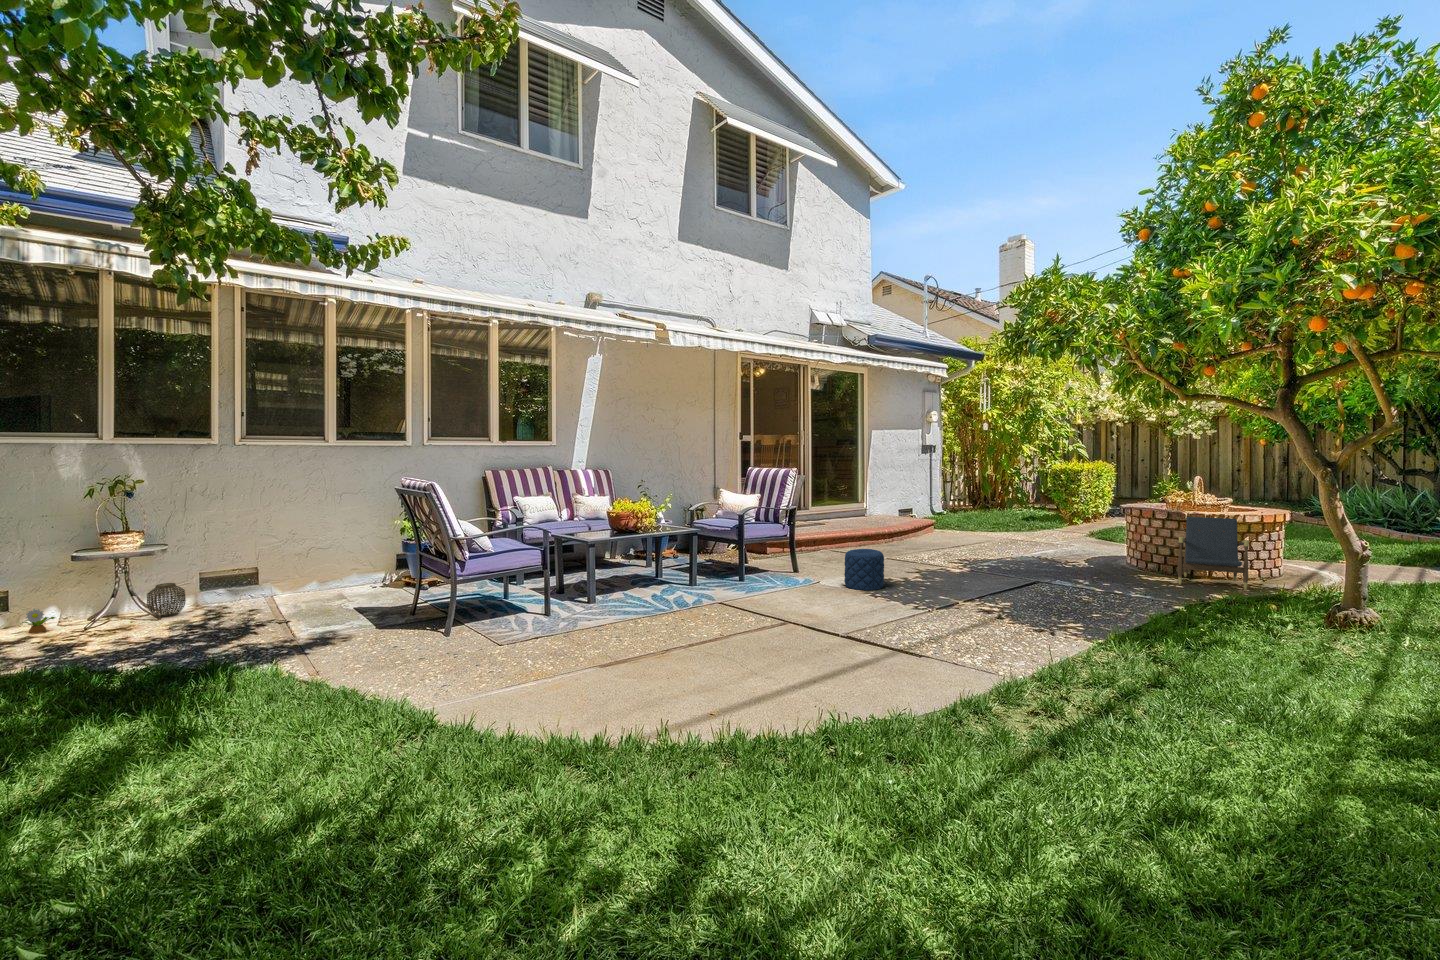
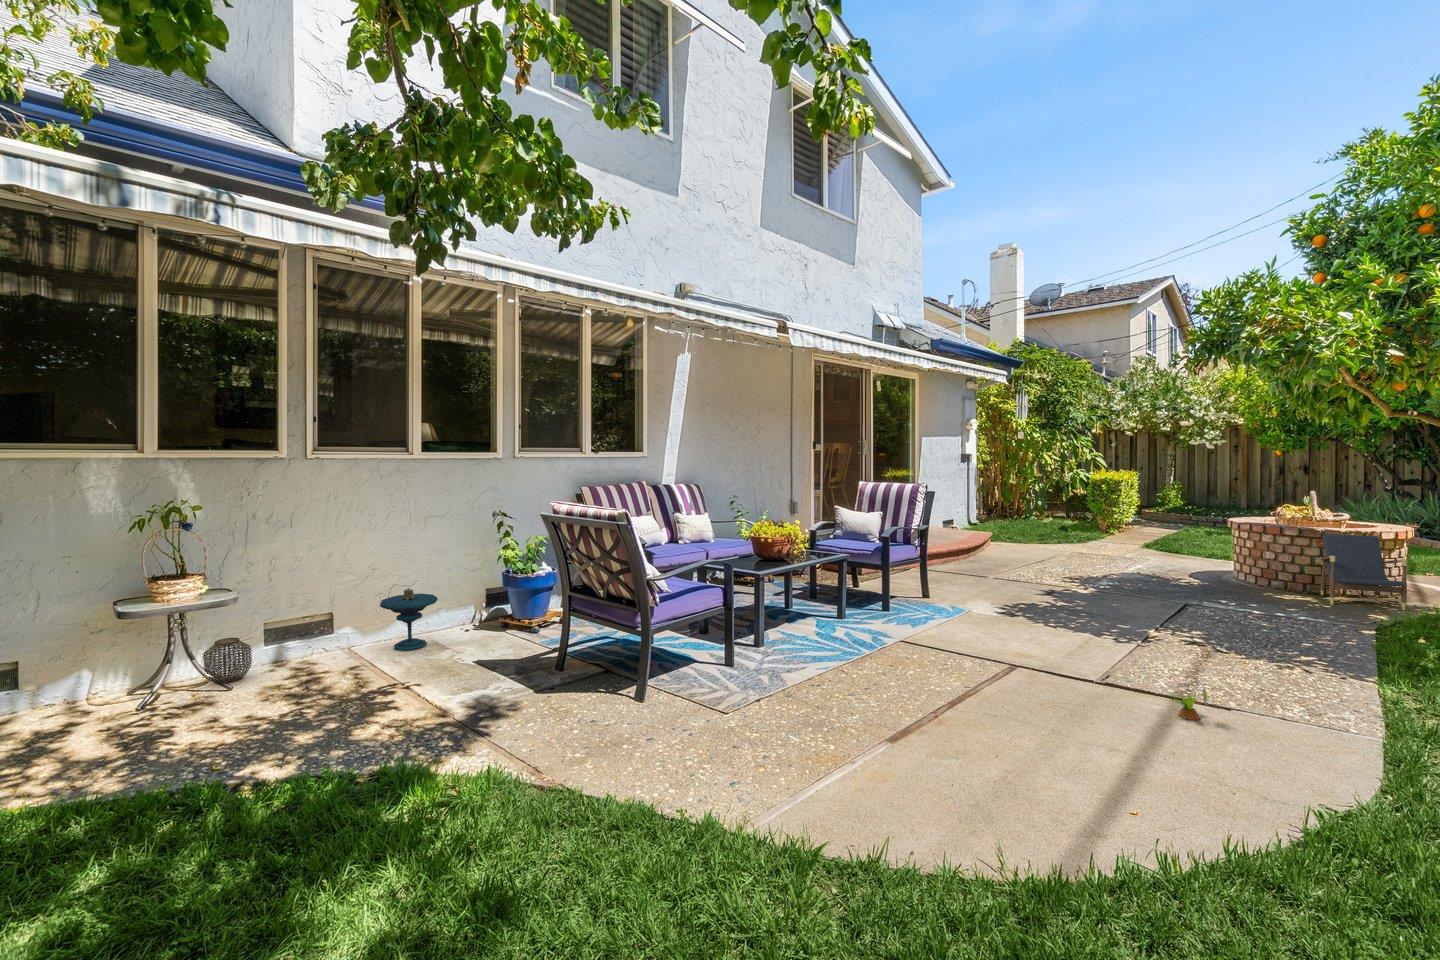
pouf: present [844,549,884,590] -> none [1002,573,1049,620]
side table: none [294,550,343,600] -> present [380,588,438,651]
decorative plant: present [20,609,55,633] -> present [1171,688,1207,720]

